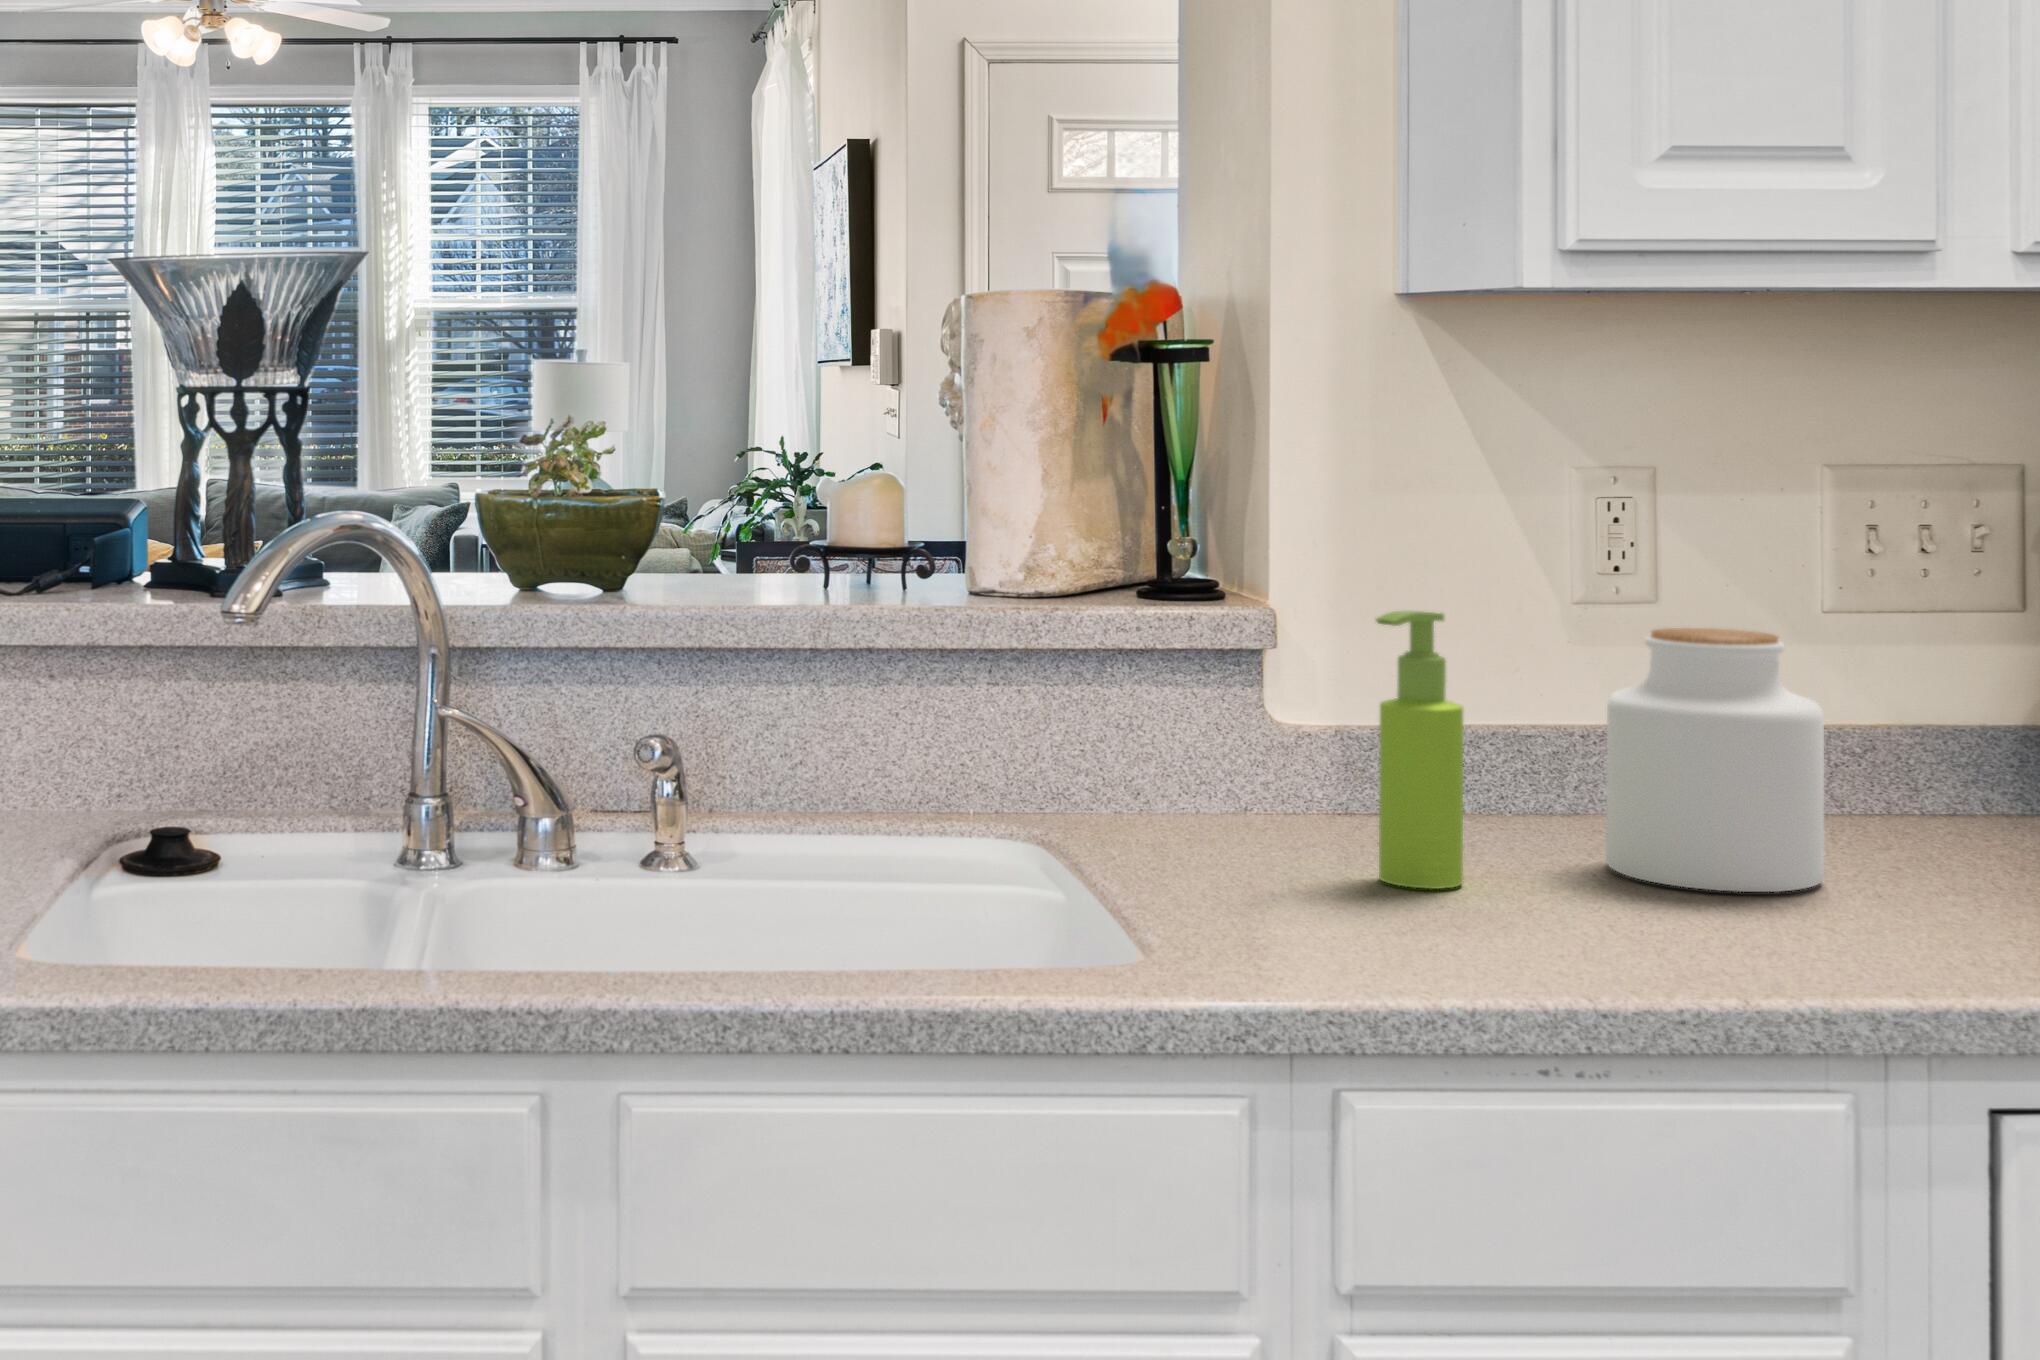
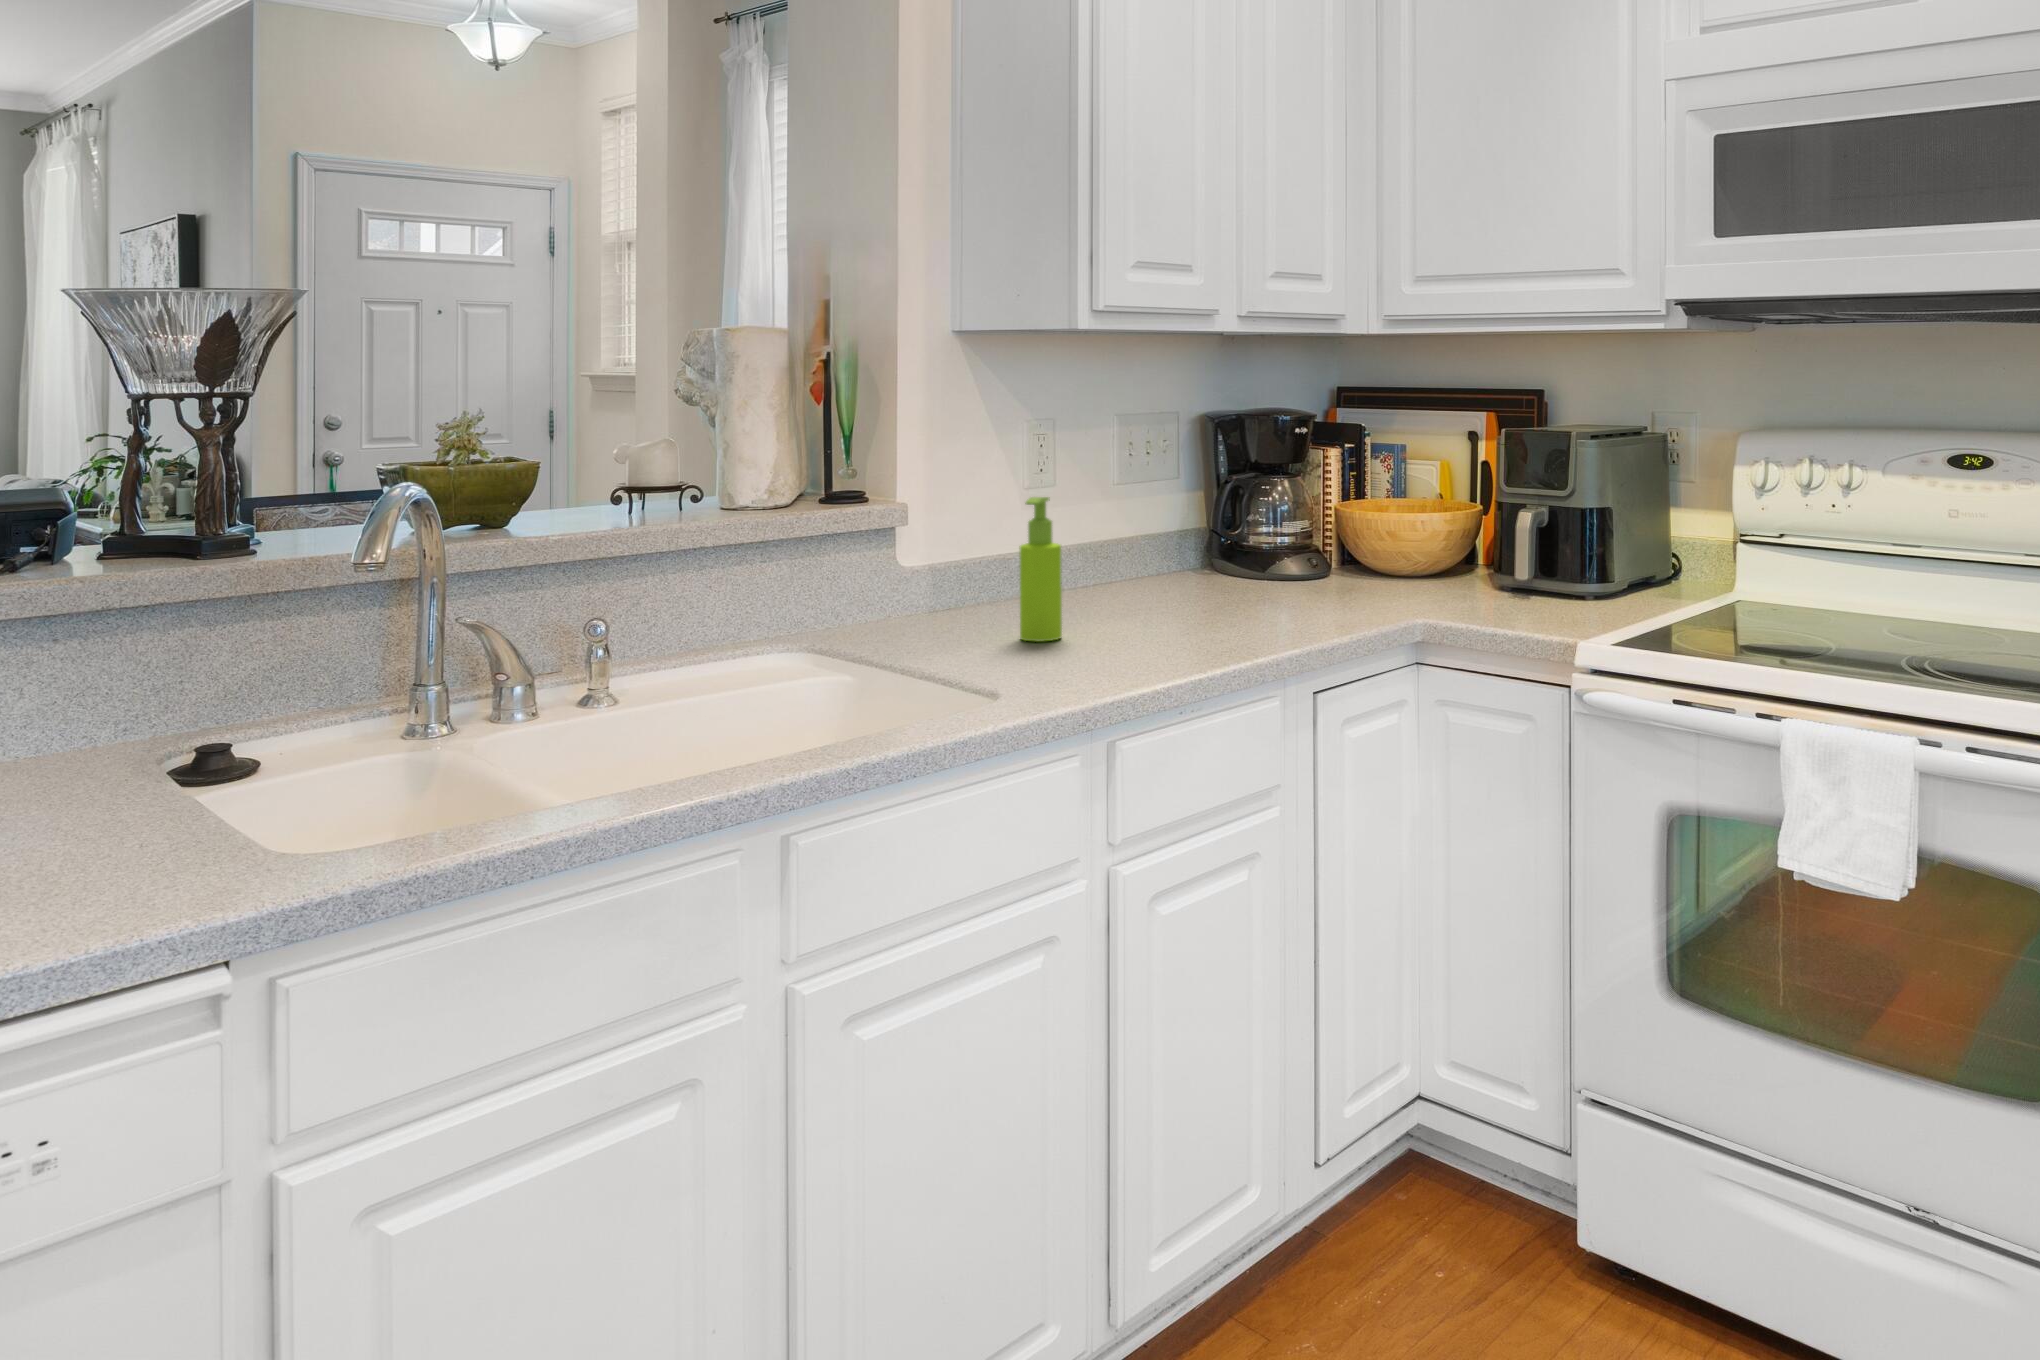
jar: present [1606,628,1824,892] -> none [1093,495,1190,622]

